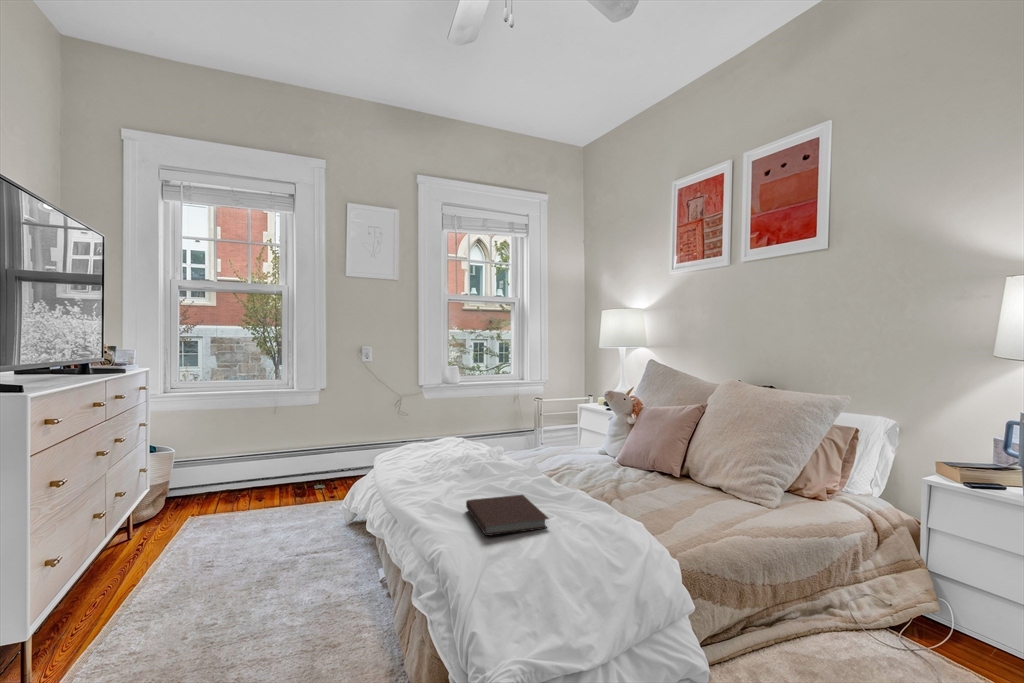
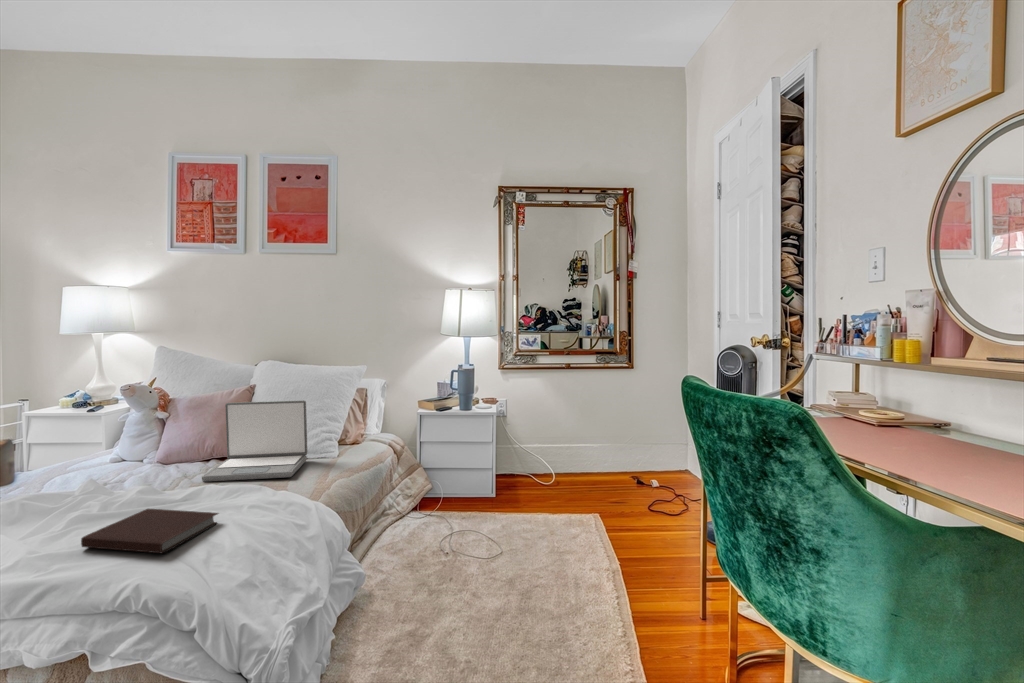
laptop: none [612,417,725,512] -> present [202,400,308,482]

